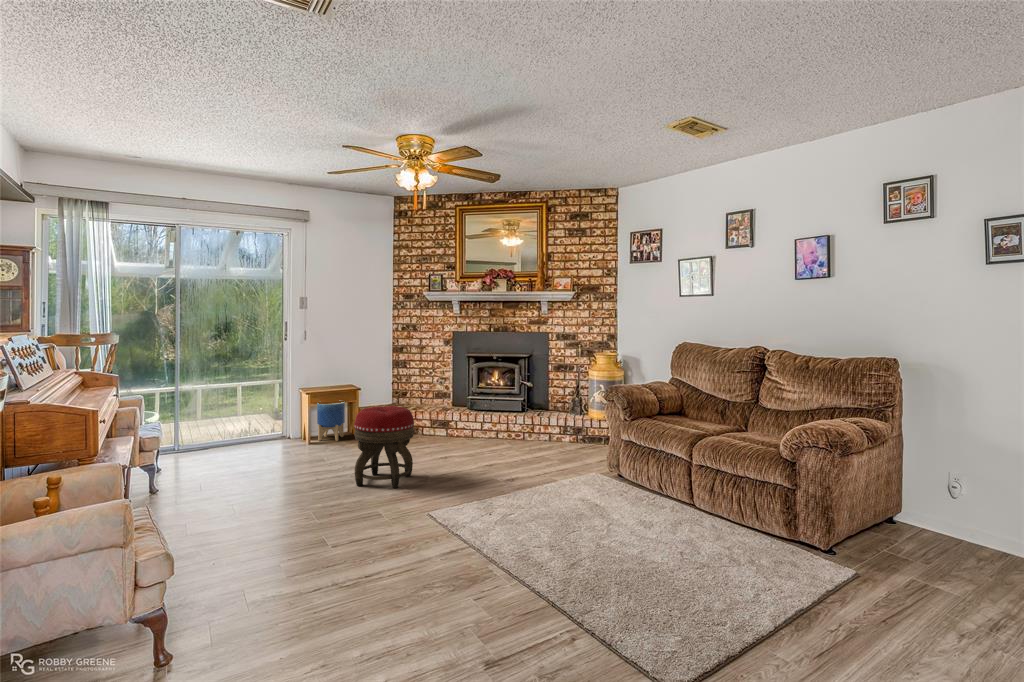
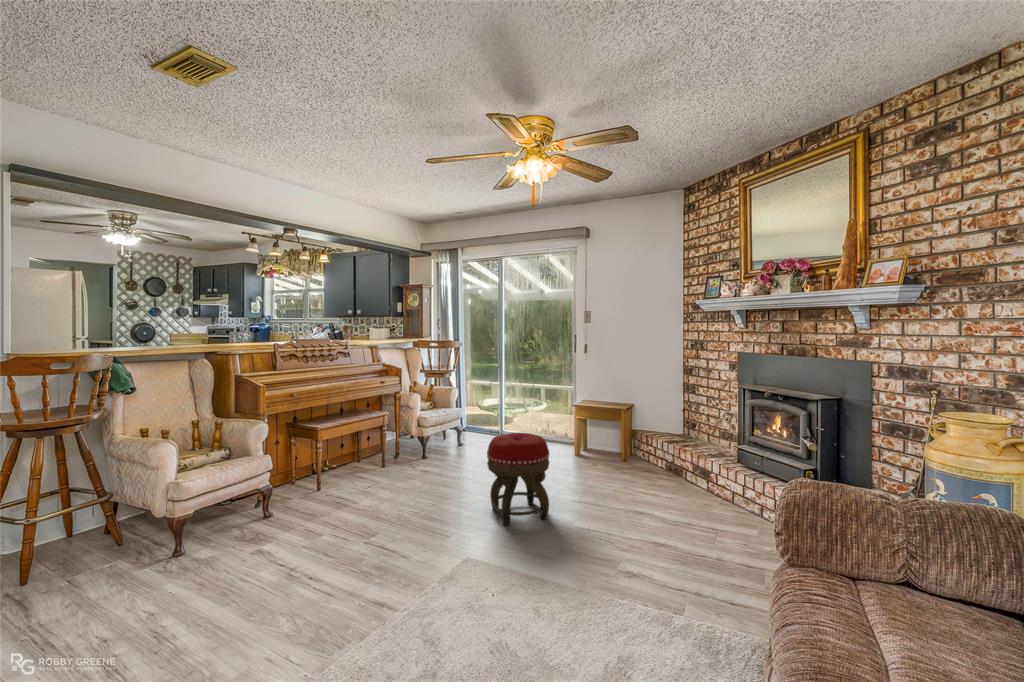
planter: present [317,402,345,441] -> none [589,417,616,460]

